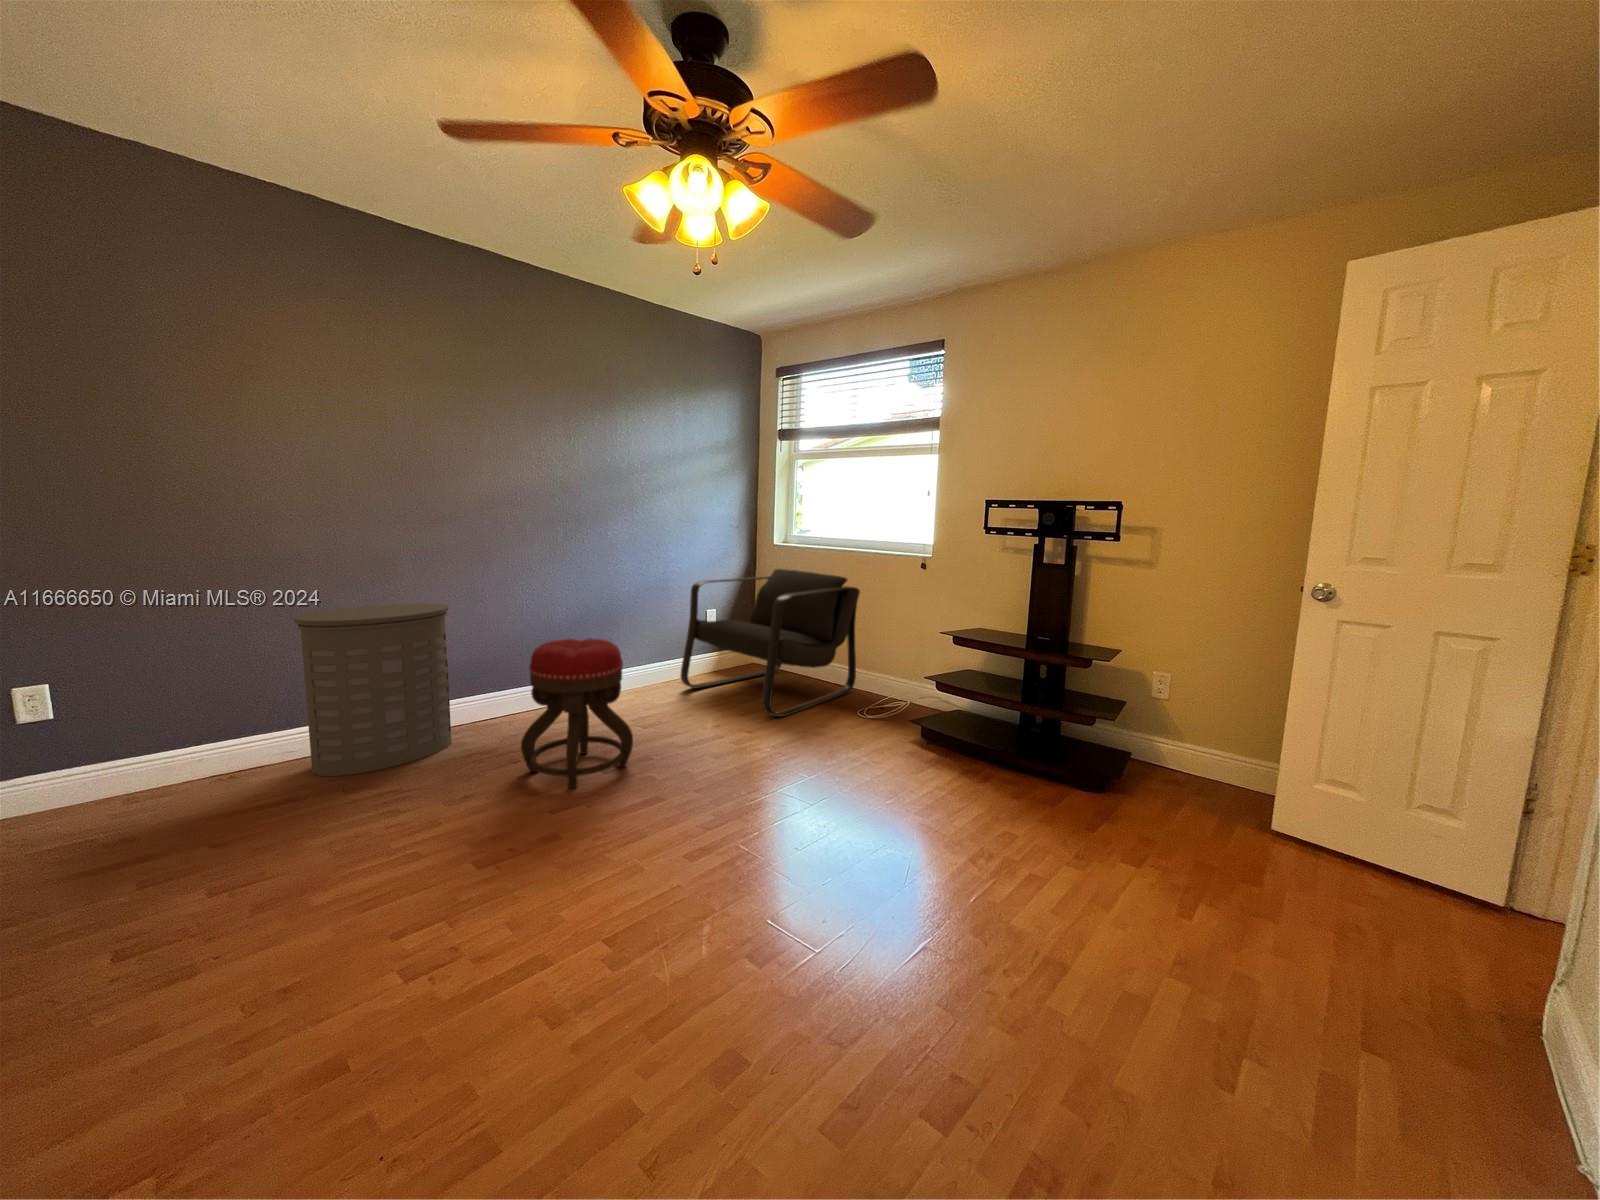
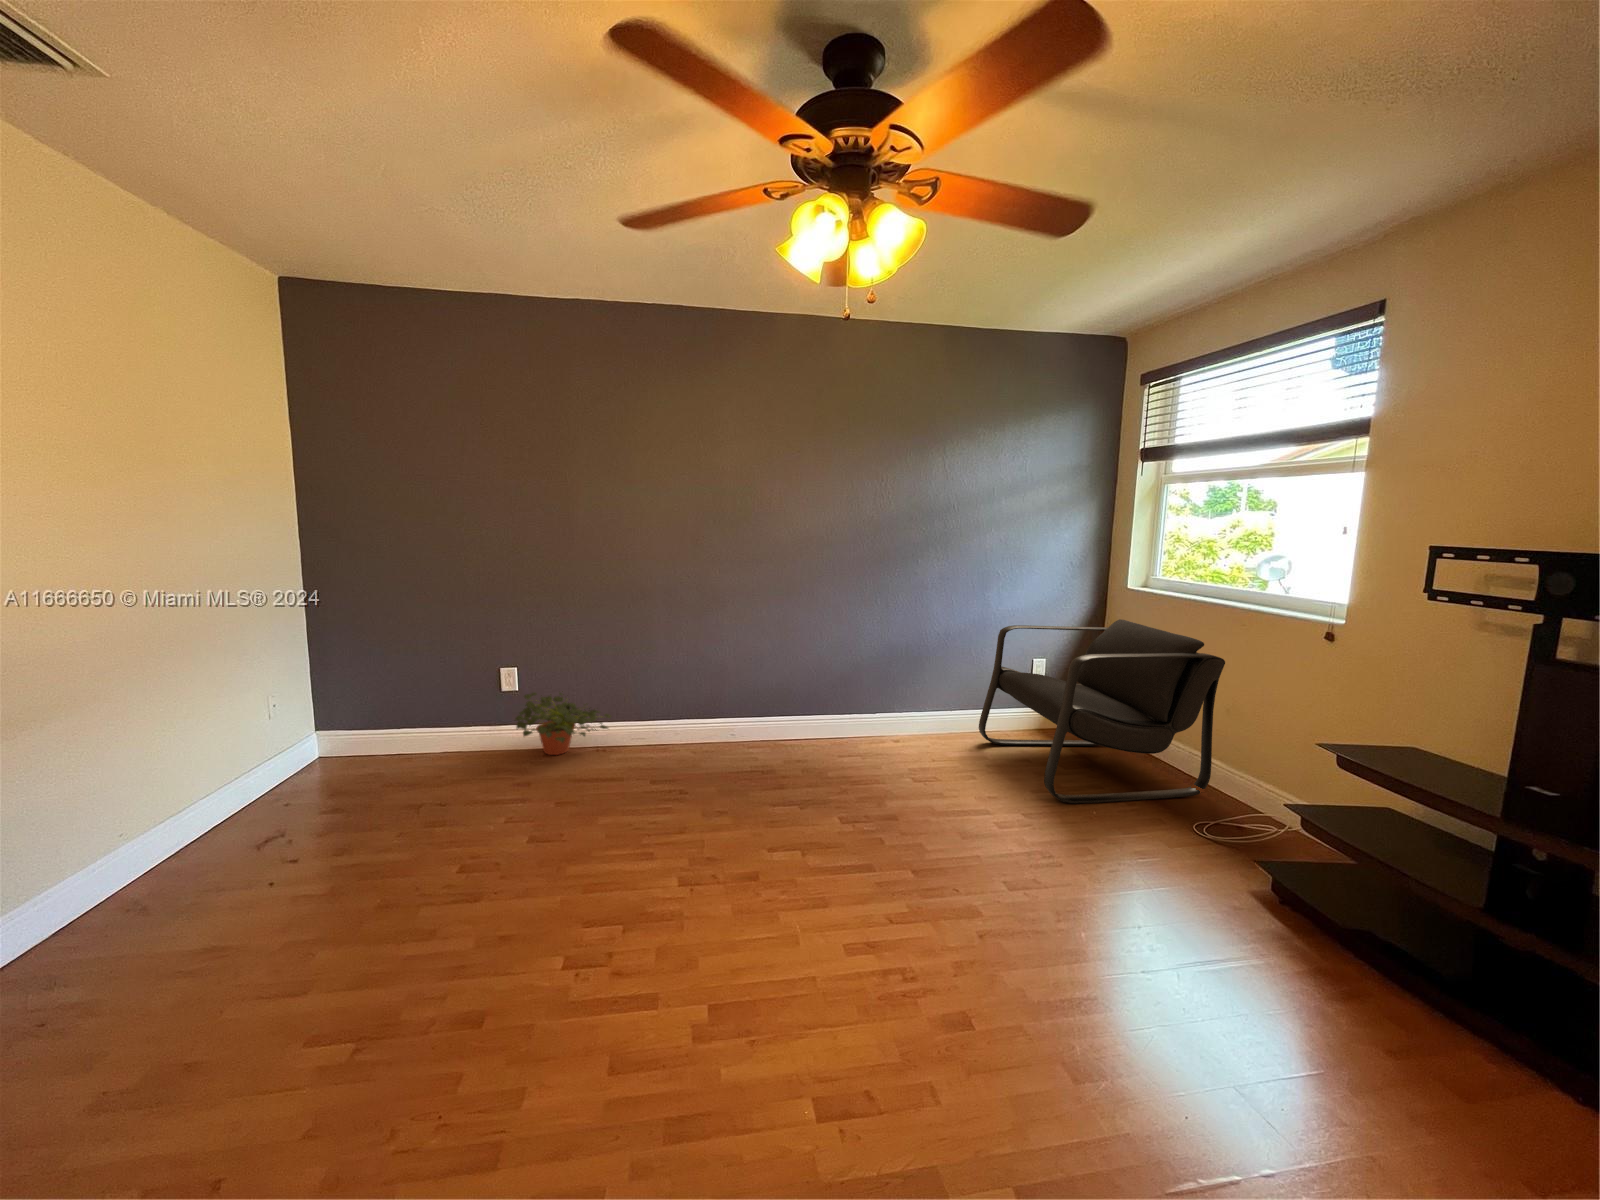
laundry hamper: present [294,604,451,776] -> none [648,620,755,753]
ottoman: present [521,638,633,788] -> none [773,670,868,815]
potted plant: none [51,734,247,828] -> present [515,691,611,755]

